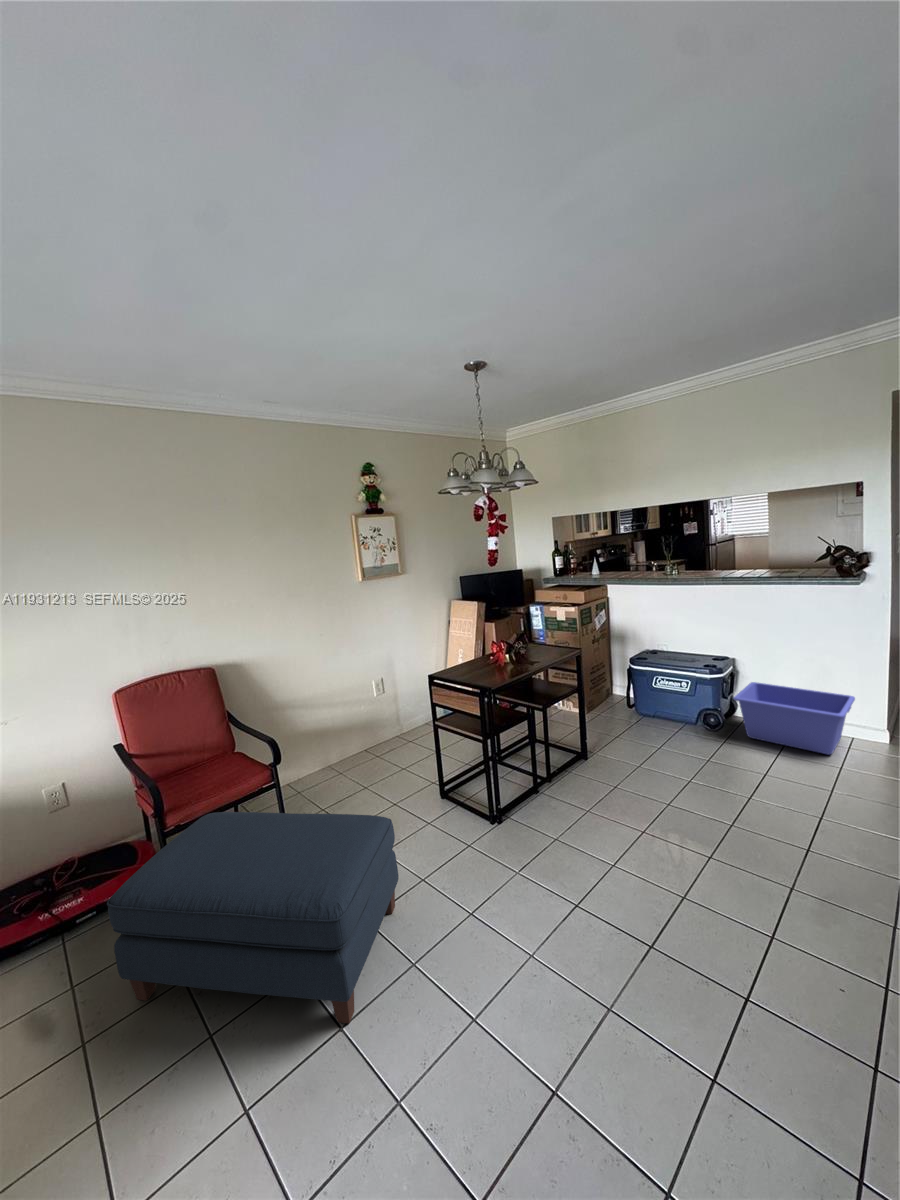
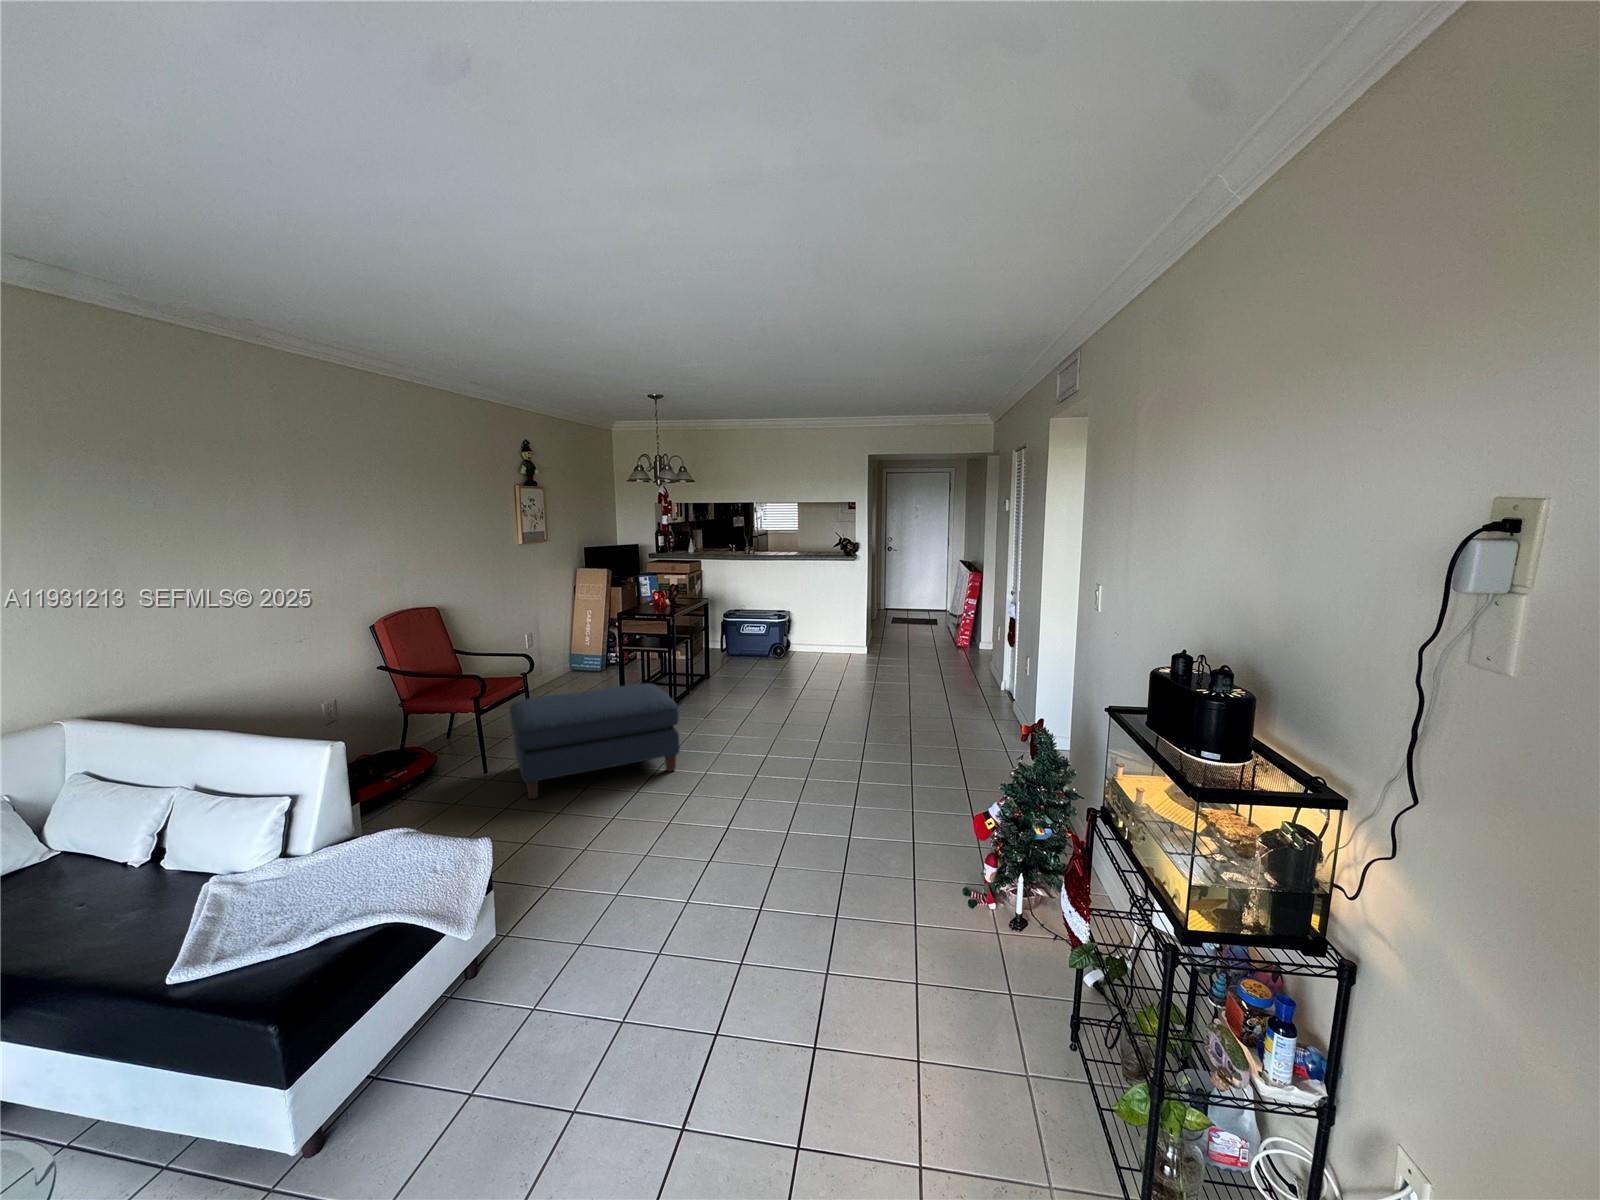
storage bin: present [734,682,855,754] -> none [793,625,851,658]

